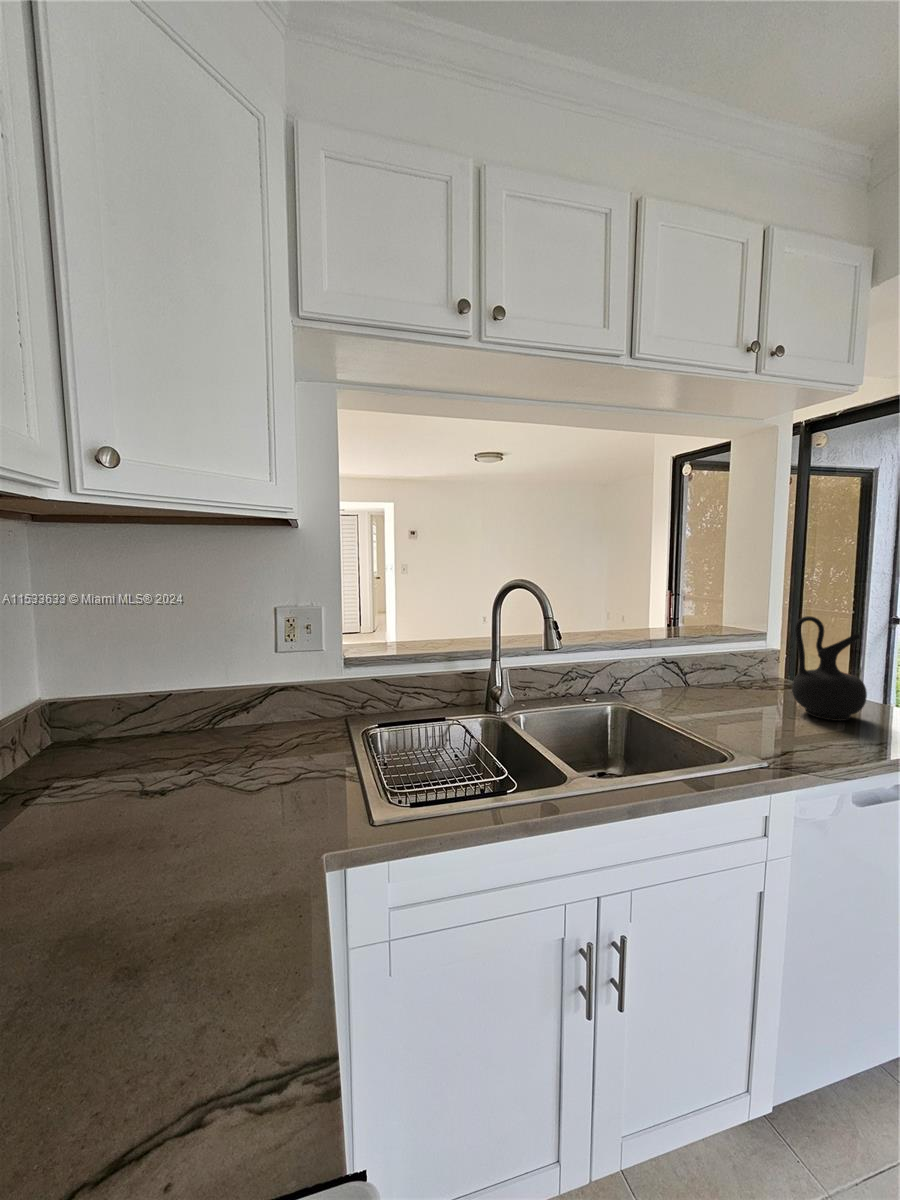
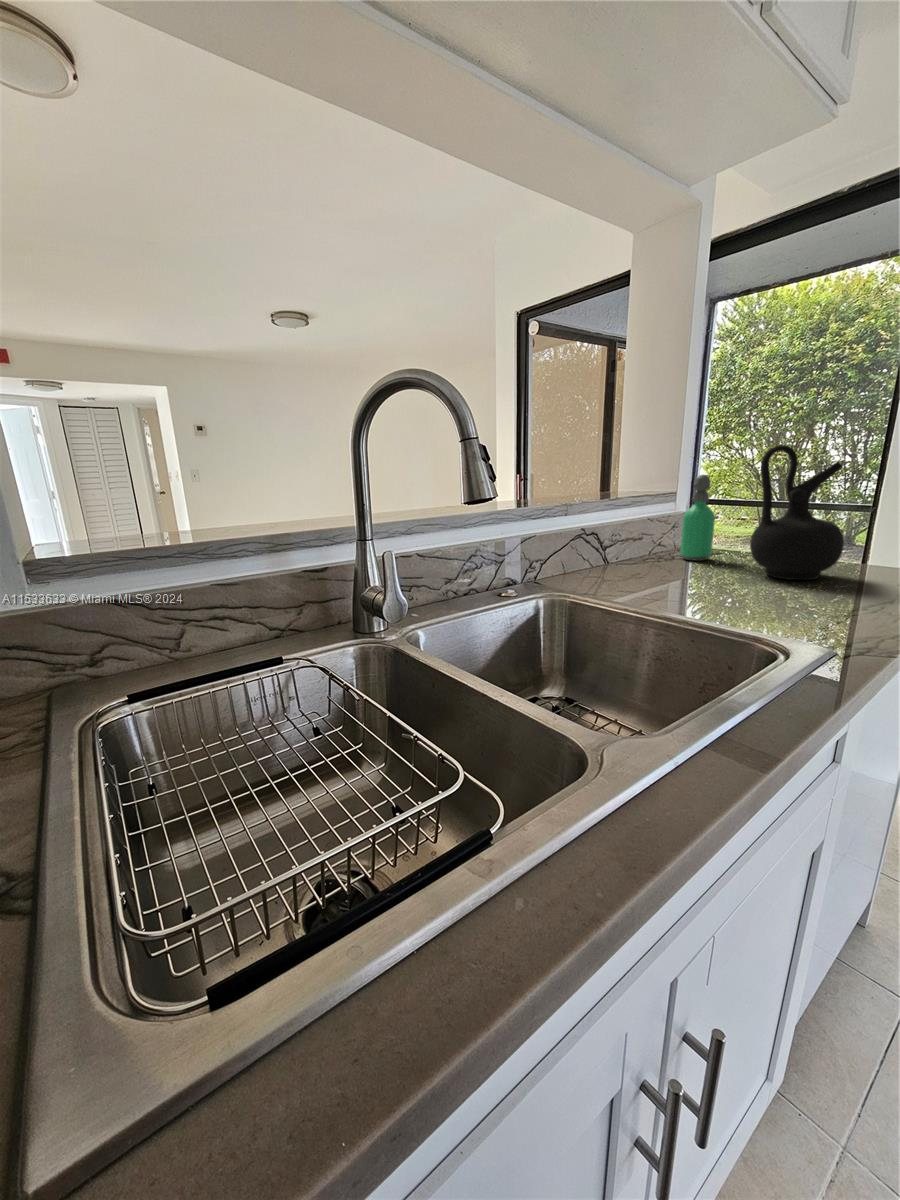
soap dispenser: none [754,626,782,693] -> present [680,475,715,561]

